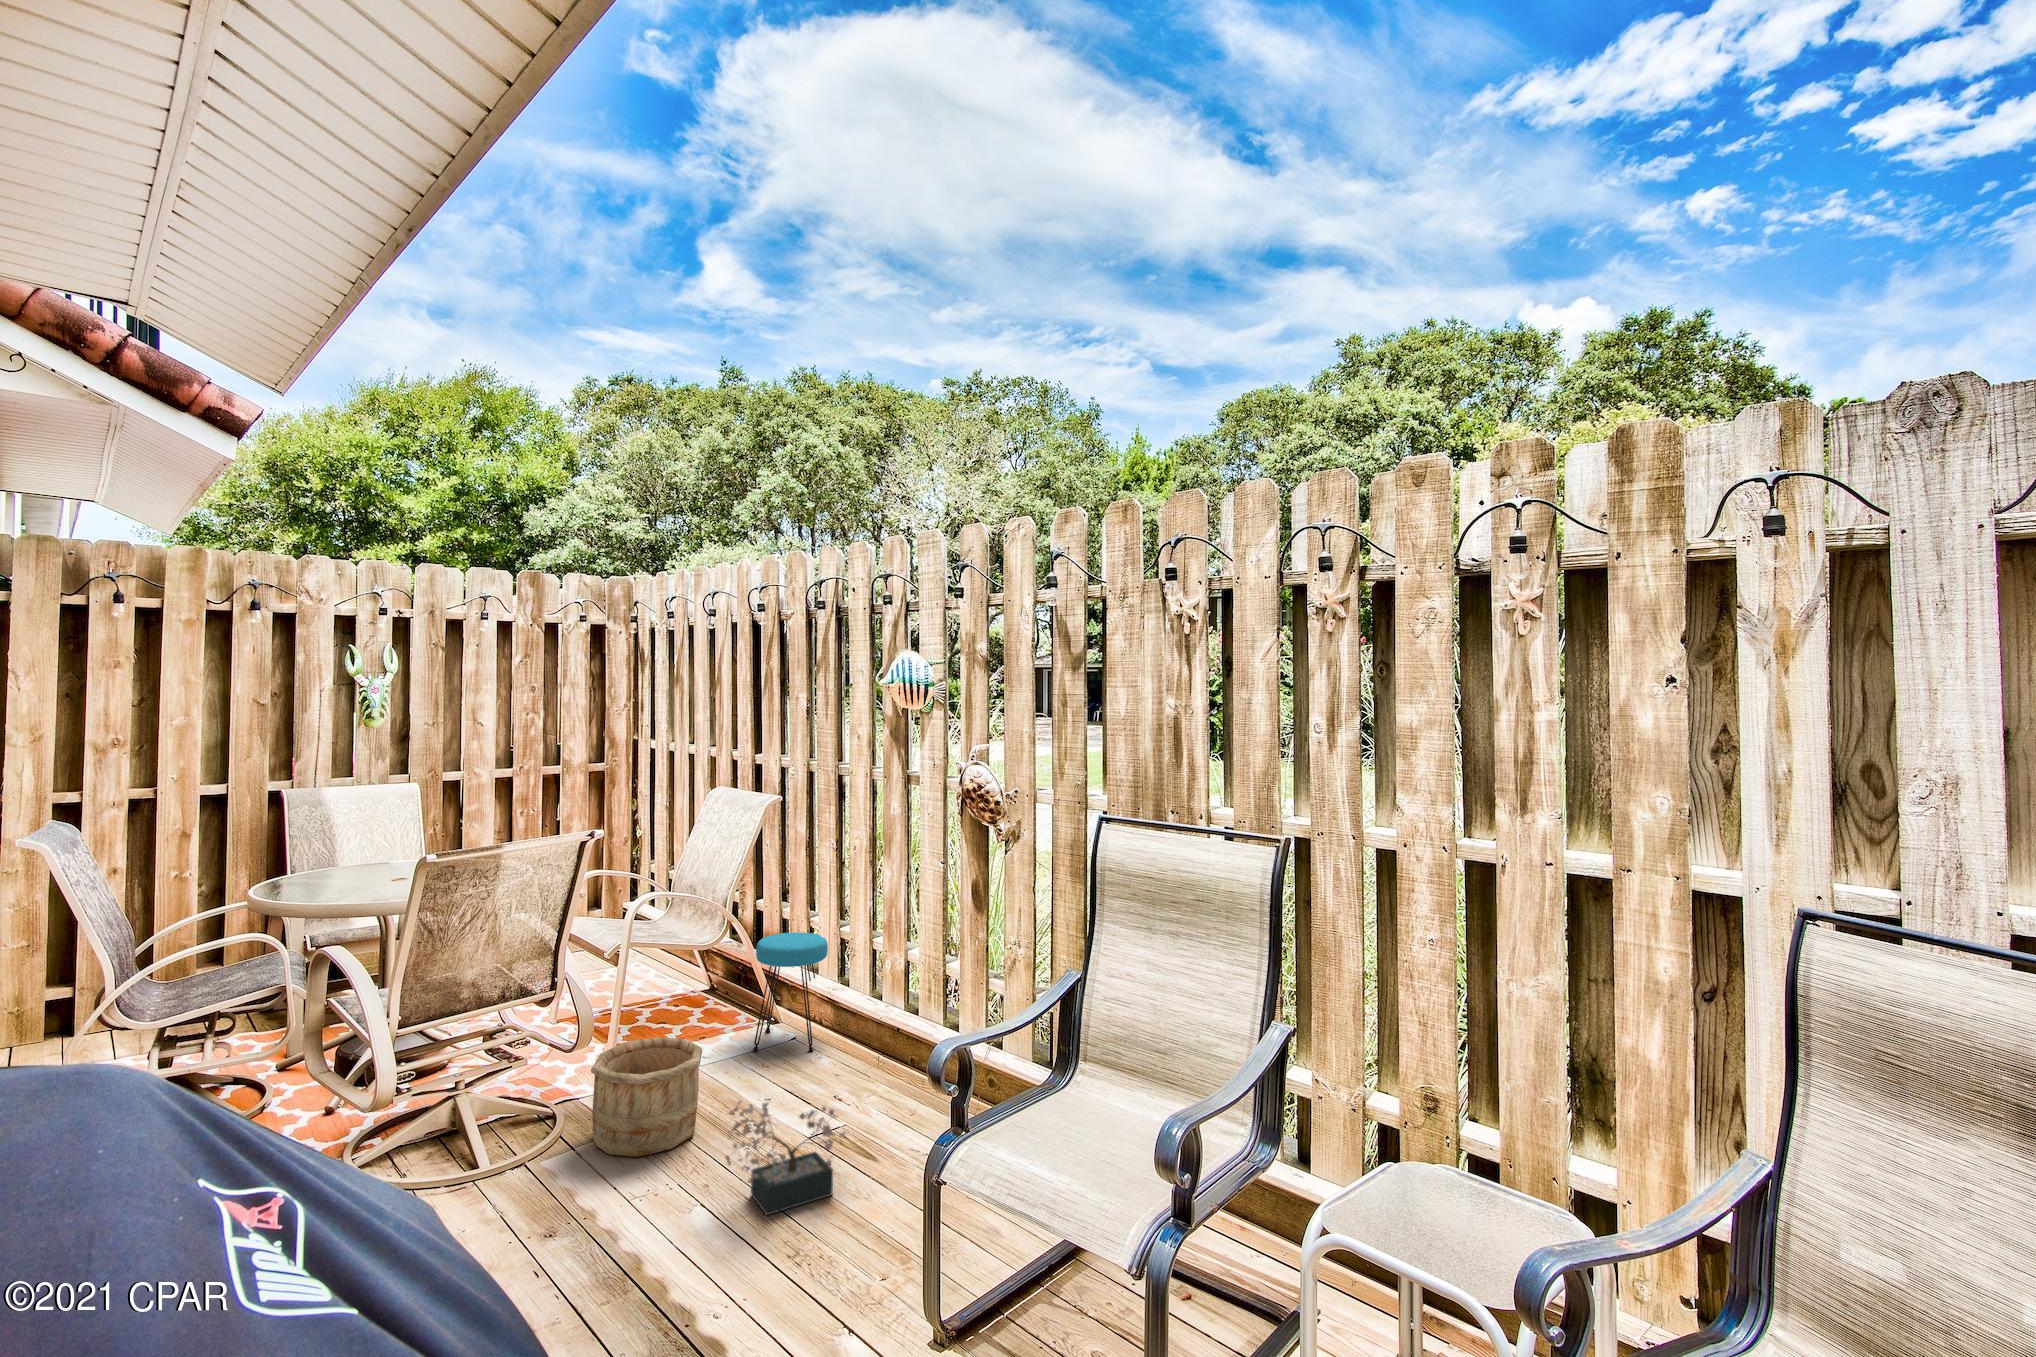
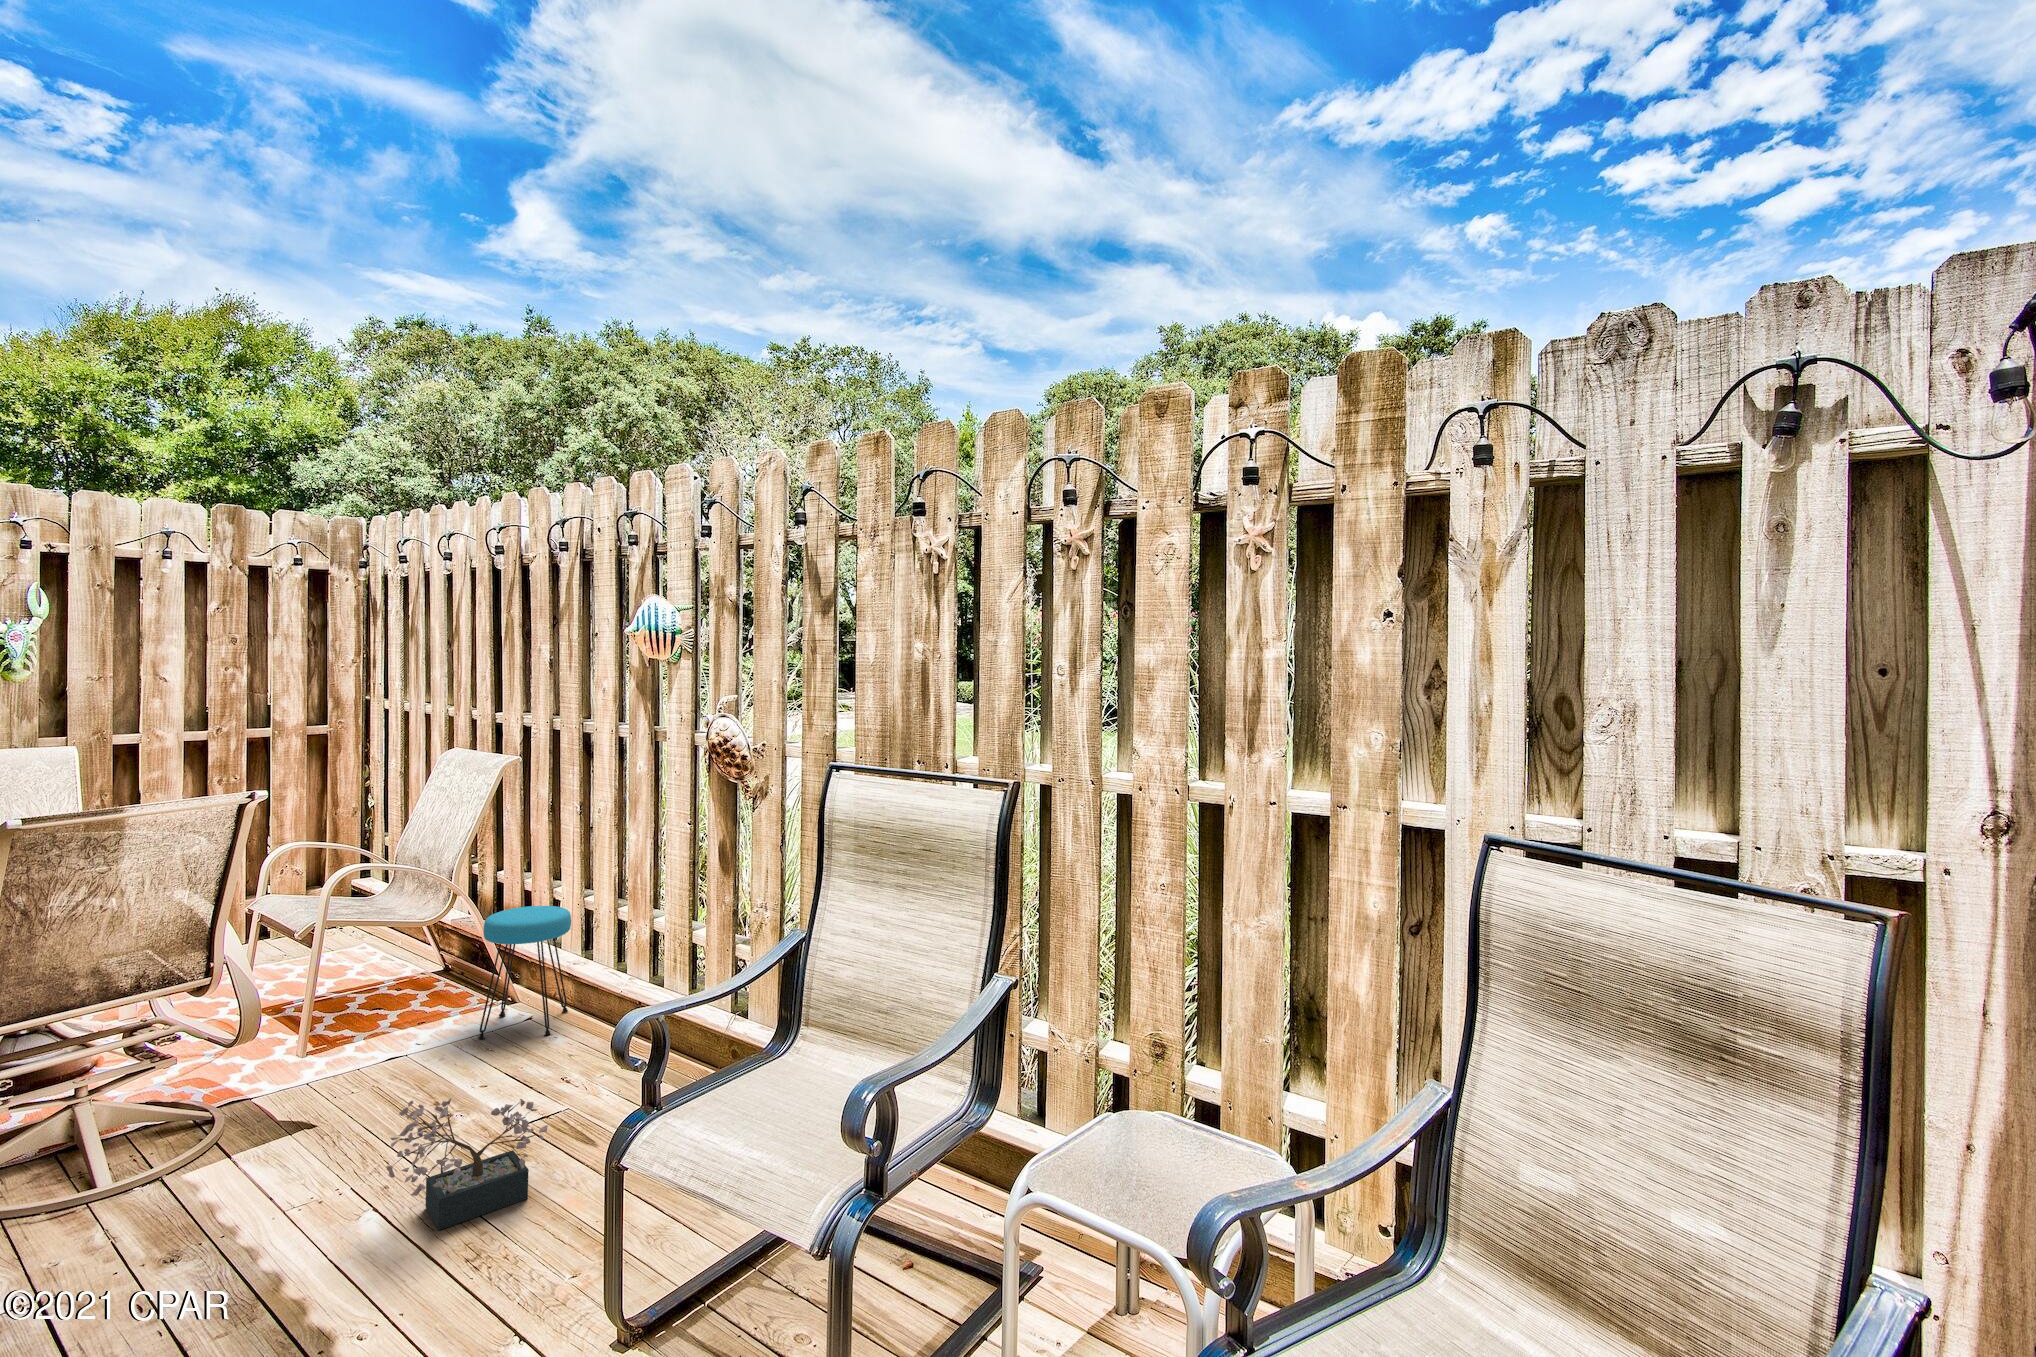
wooden bucket: present [591,1037,702,1157] -> none [233,1032,389,1173]

